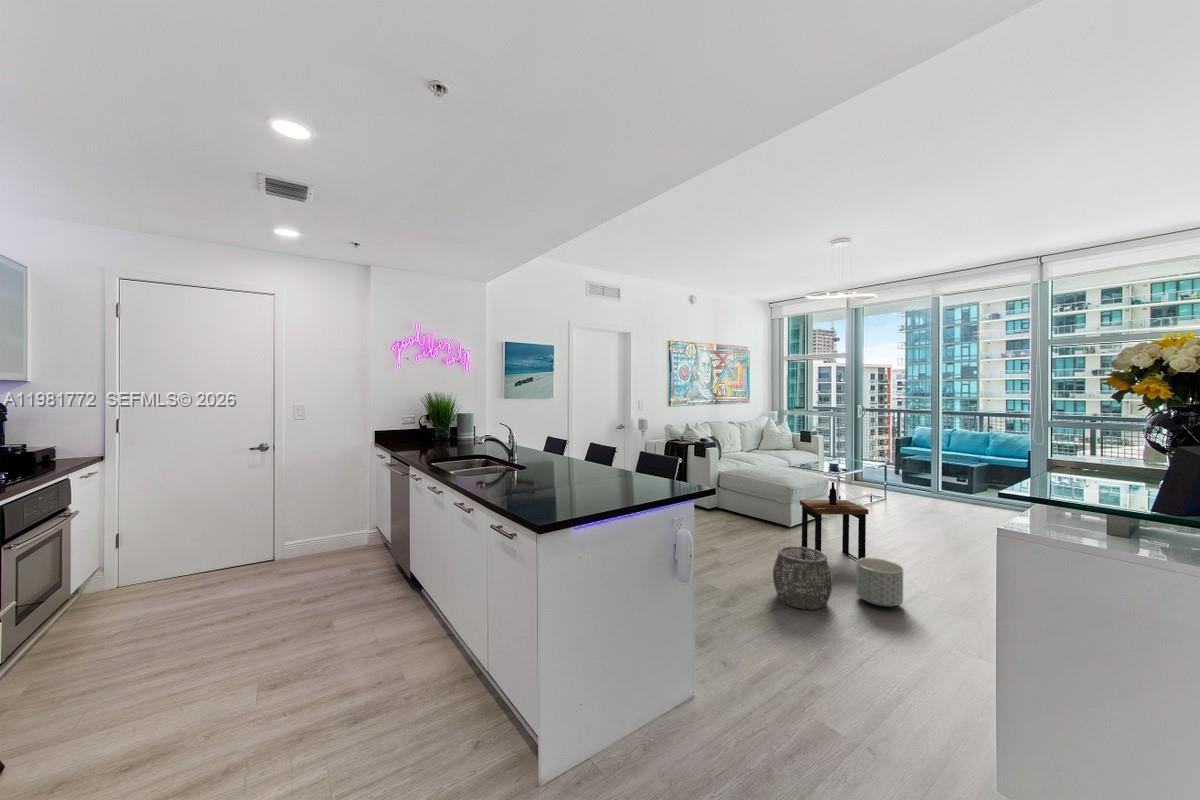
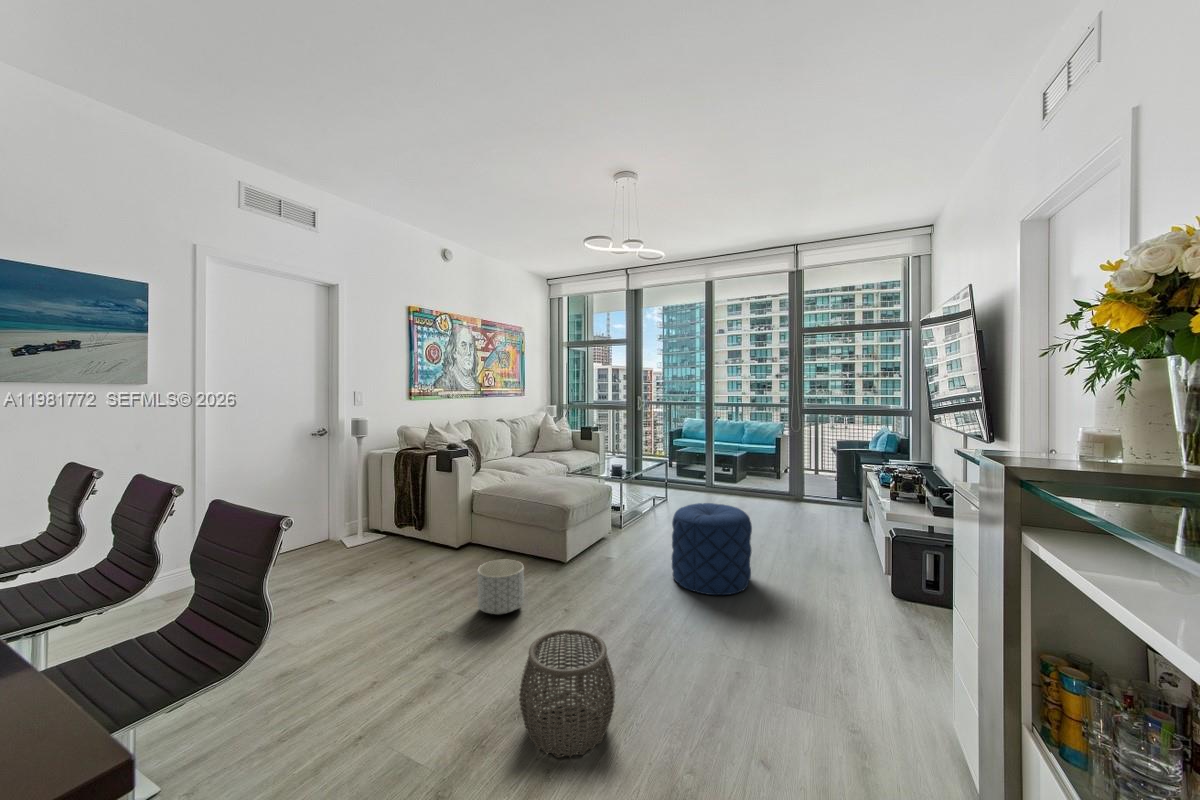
side table: present [800,482,869,560] -> none [571,502,658,630]
pouf: none [883,494,959,564] -> present [672,503,752,595]
planter: present [856,558,903,607] -> present [478,560,524,615]

